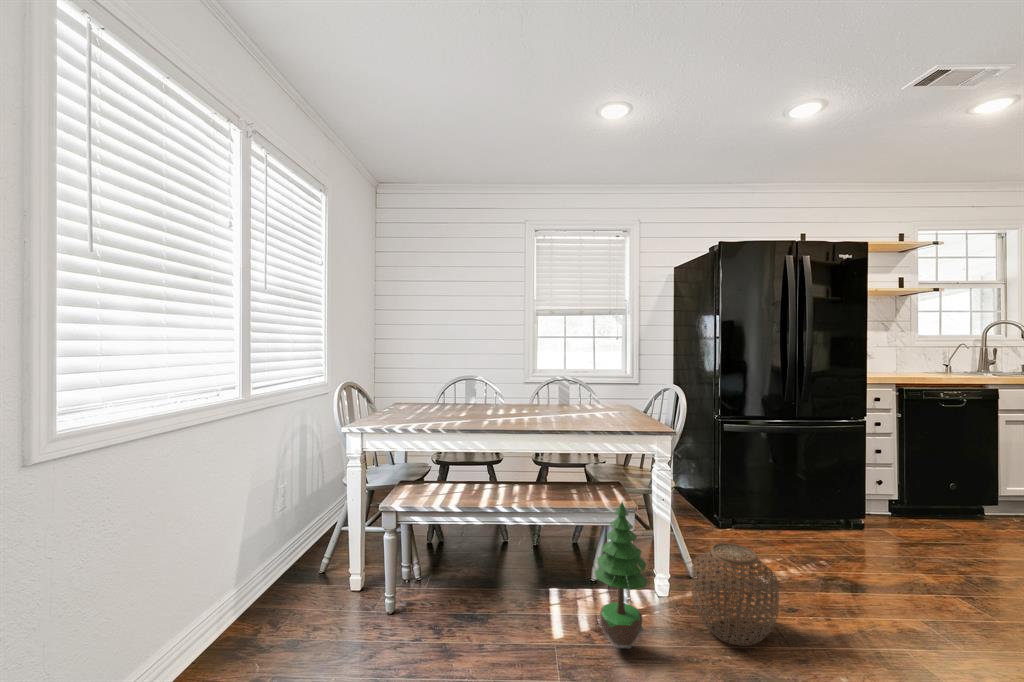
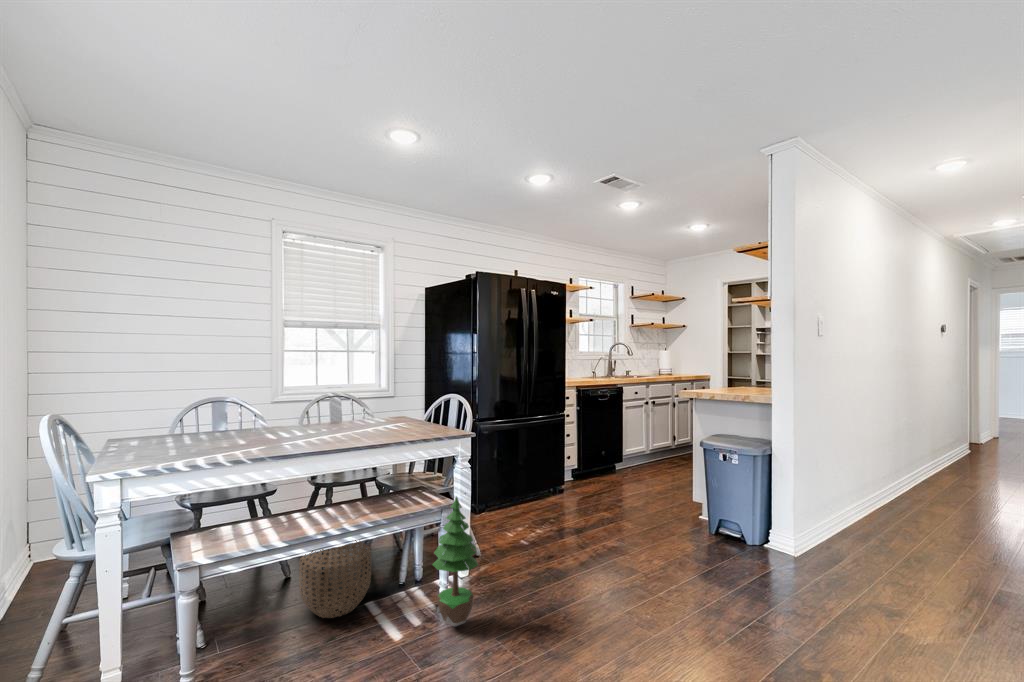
woven basket: present [691,543,779,646] -> present [299,540,371,618]

